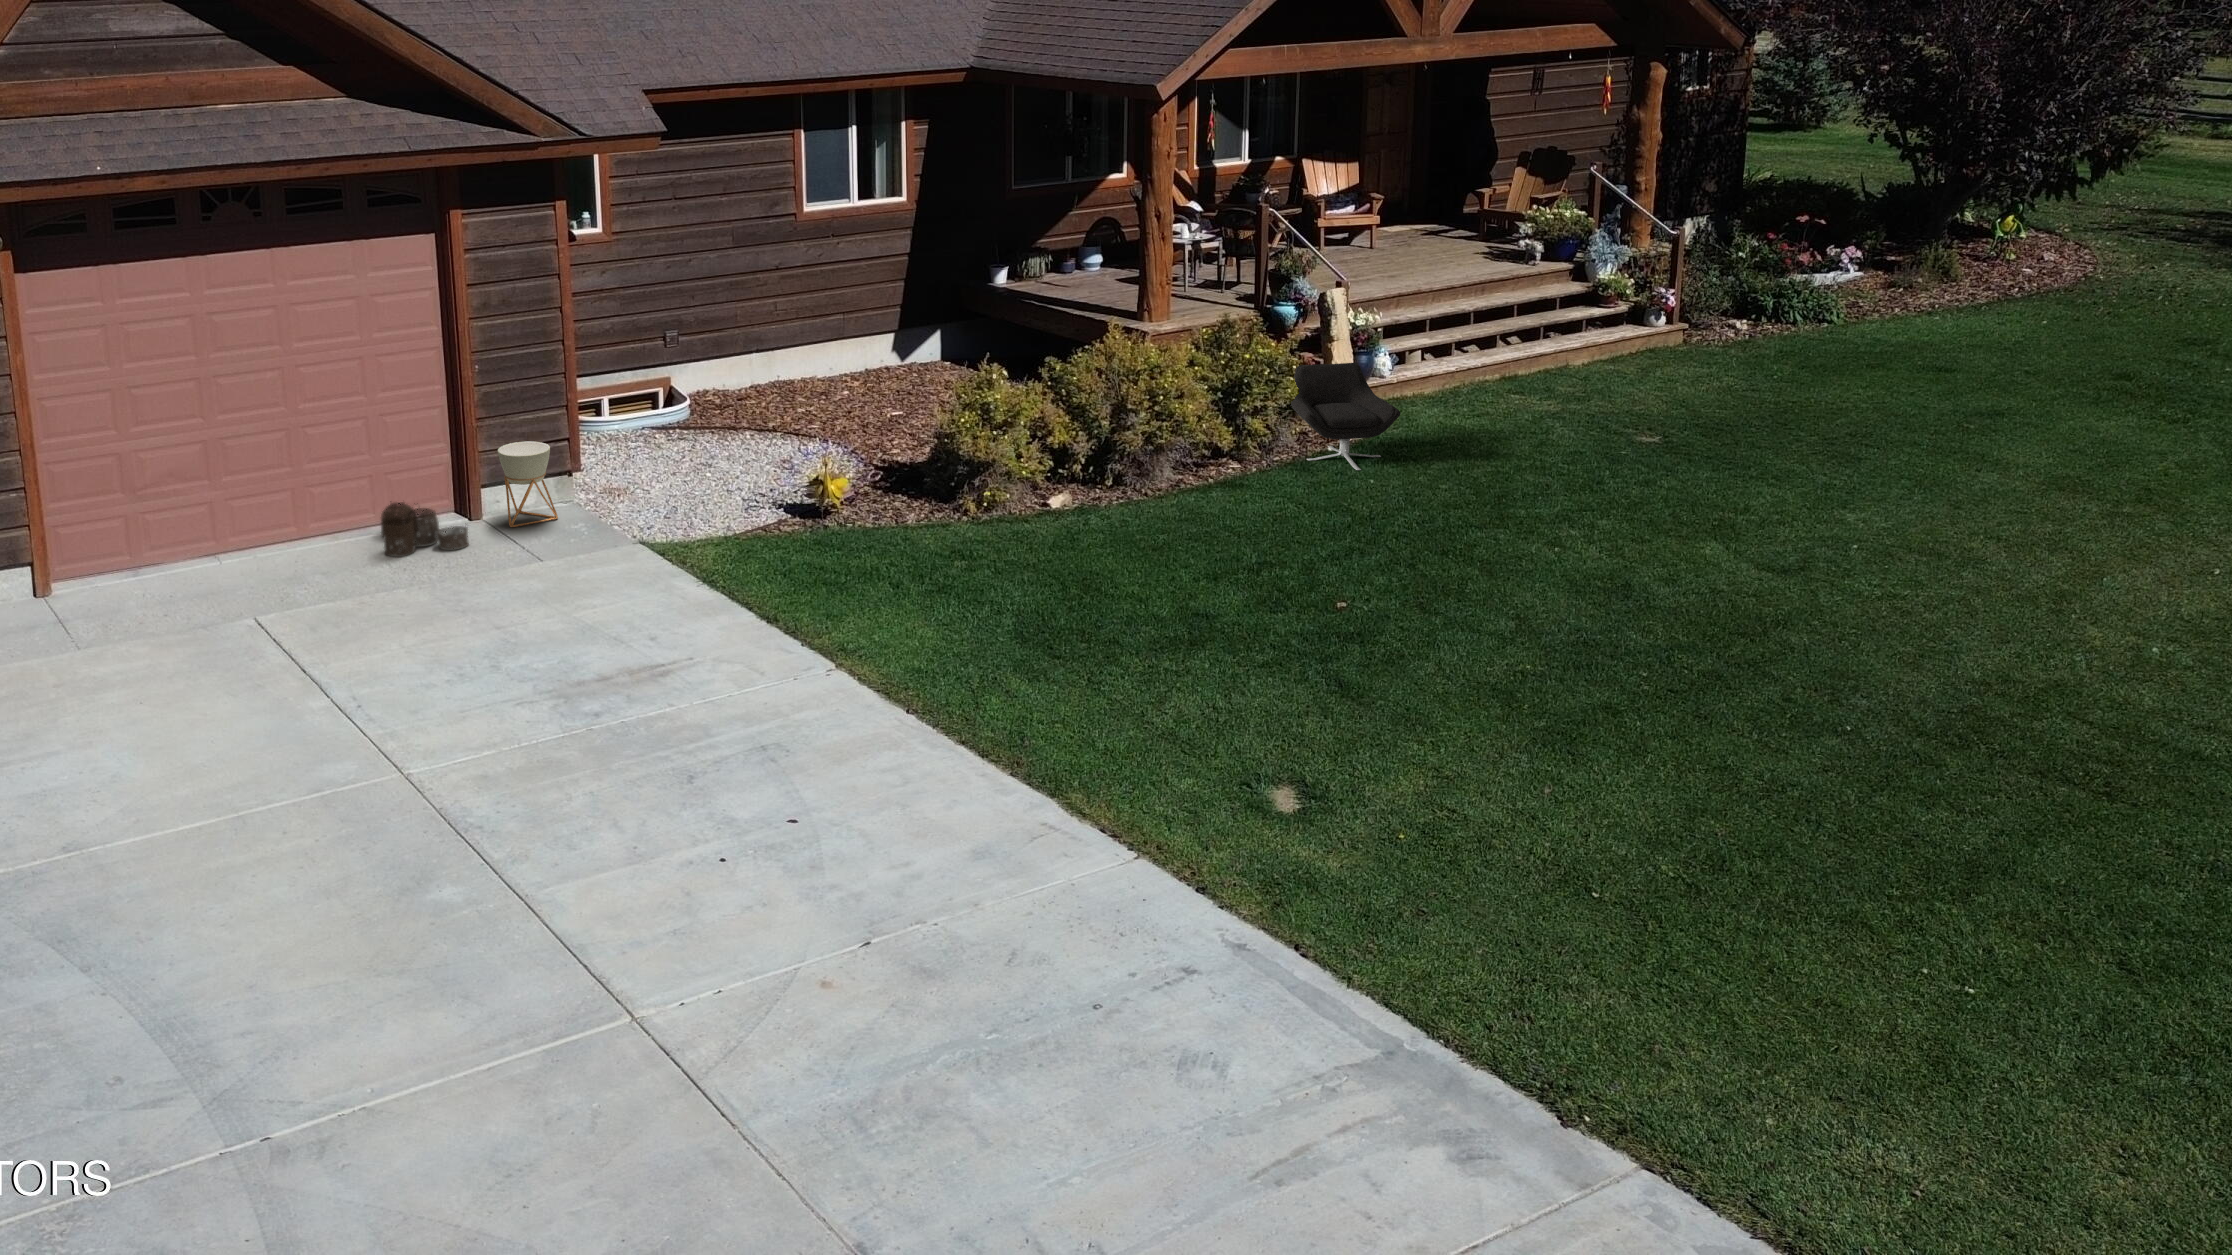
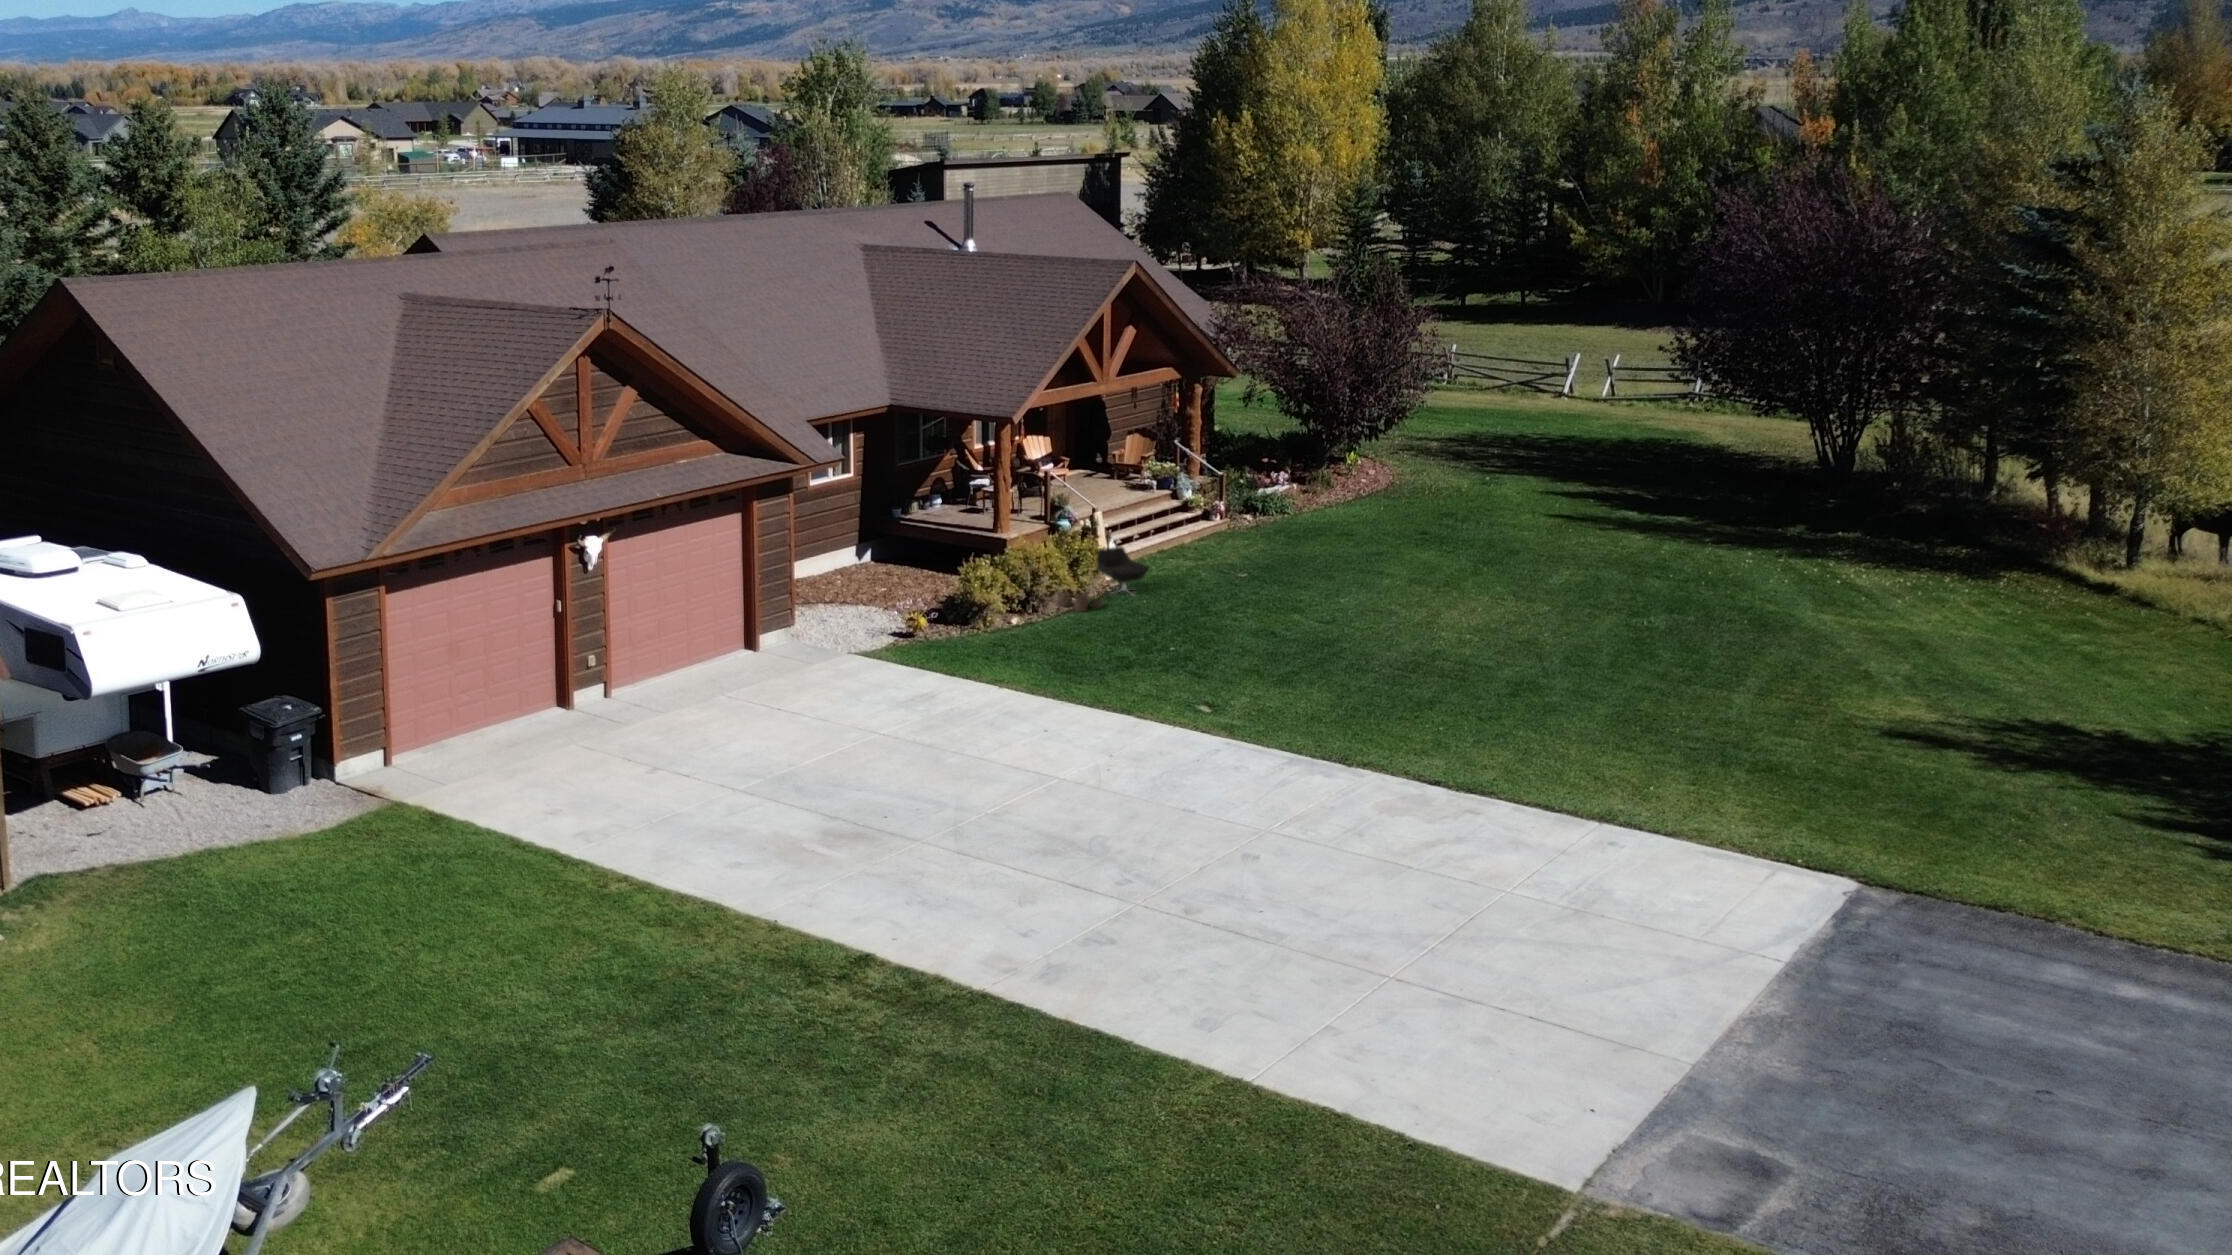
planter: present [498,442,558,527] -> none [771,612,798,654]
woven basket: present [381,501,469,557] -> present [1056,591,1103,612]

